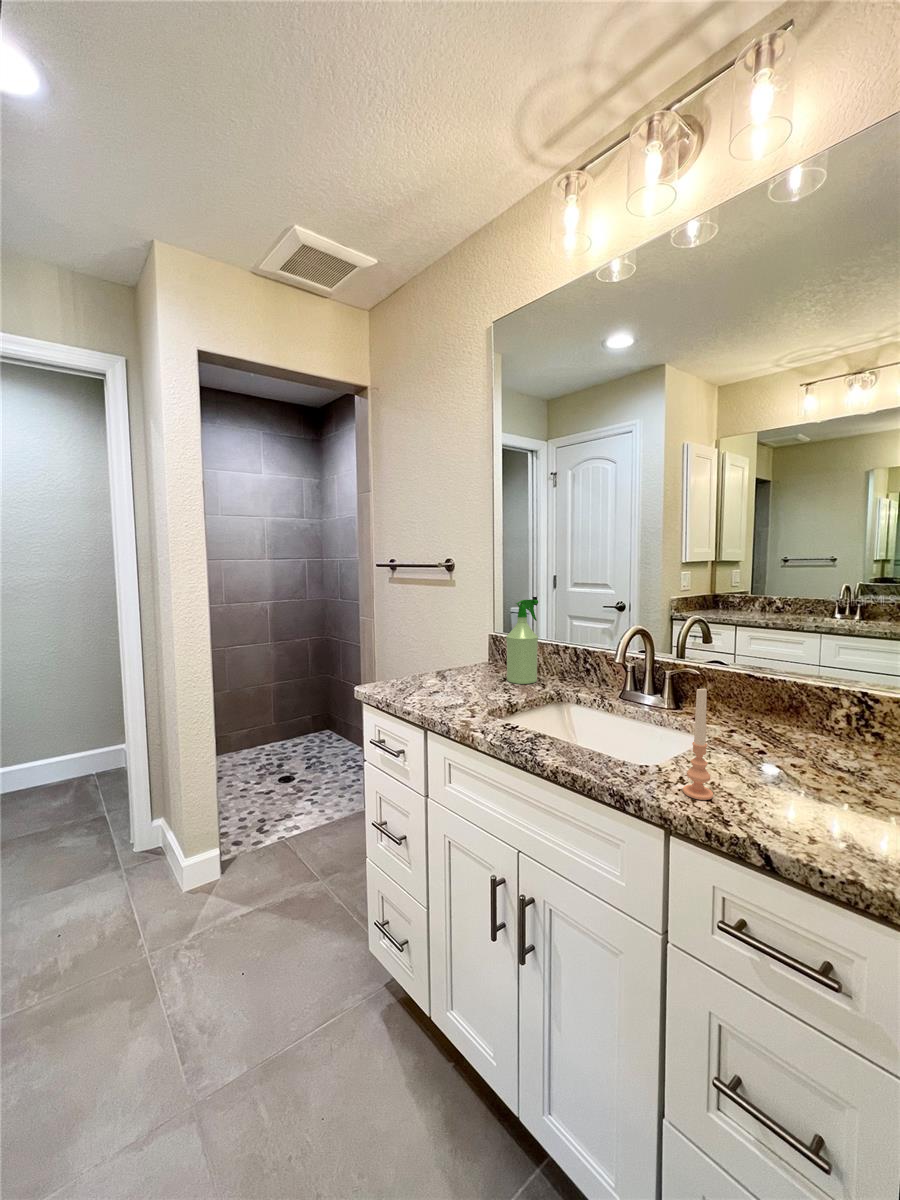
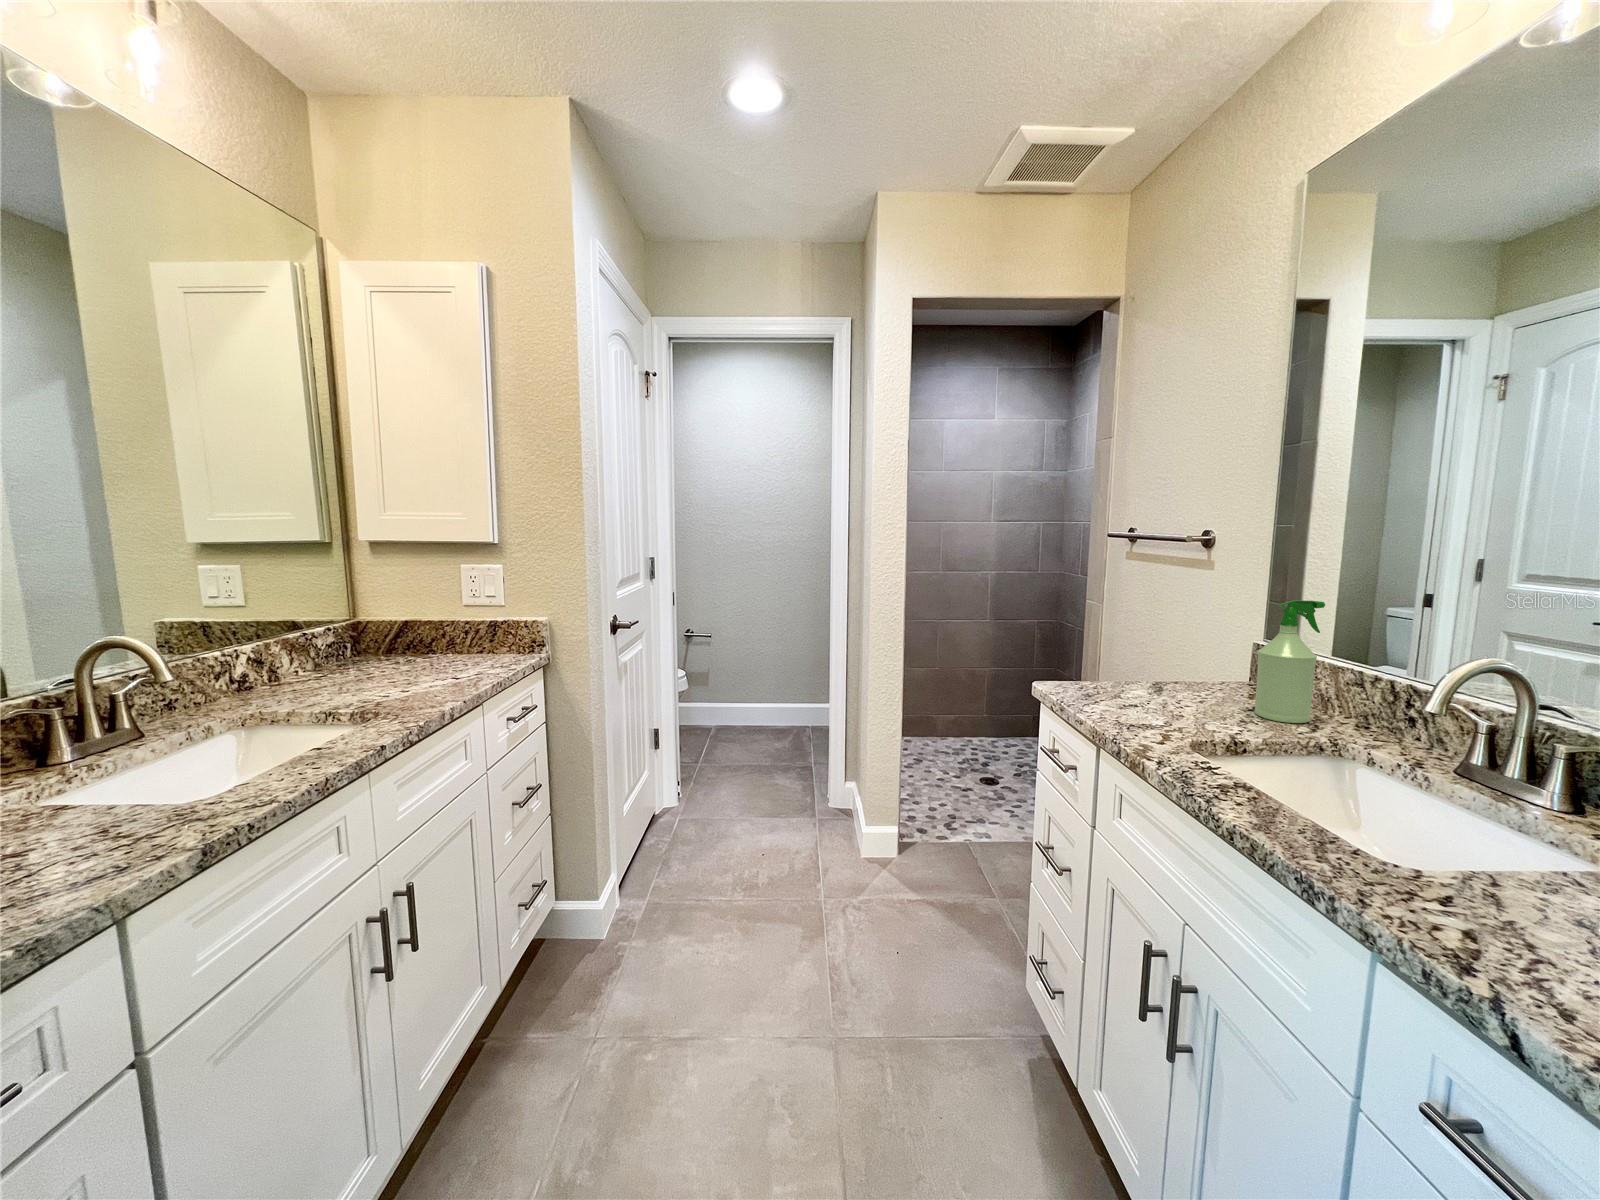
candle: present [683,688,713,800] -> none [1426,761,1488,936]

